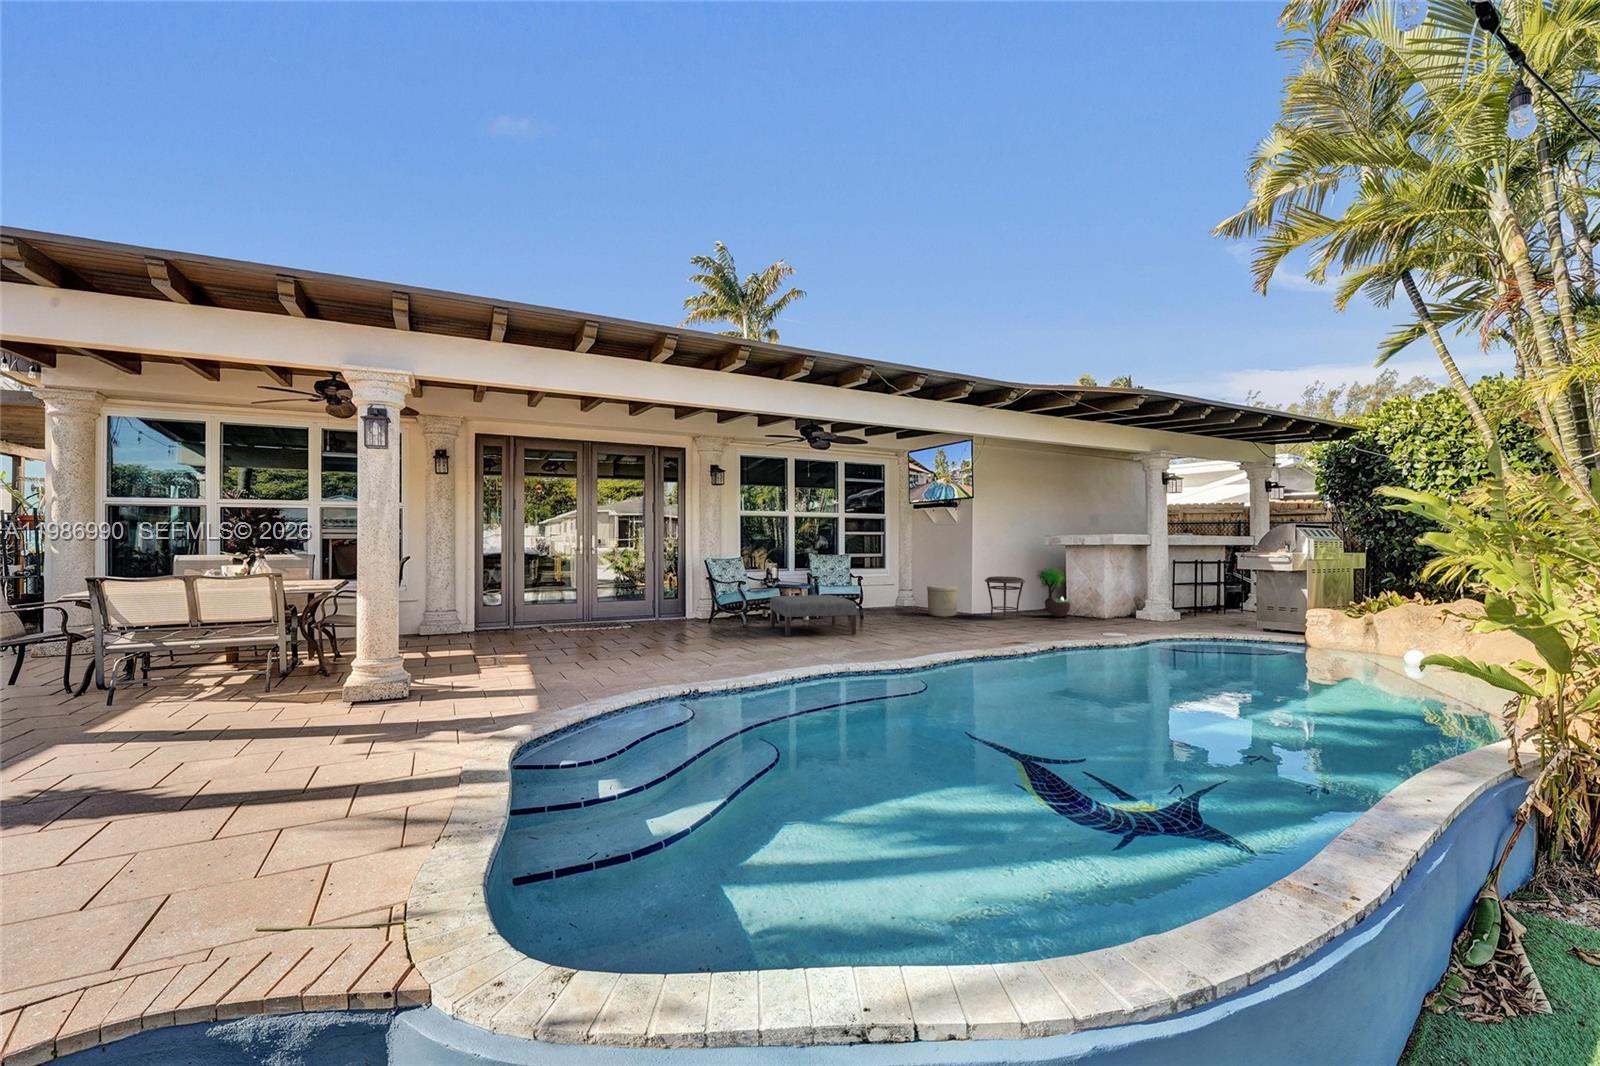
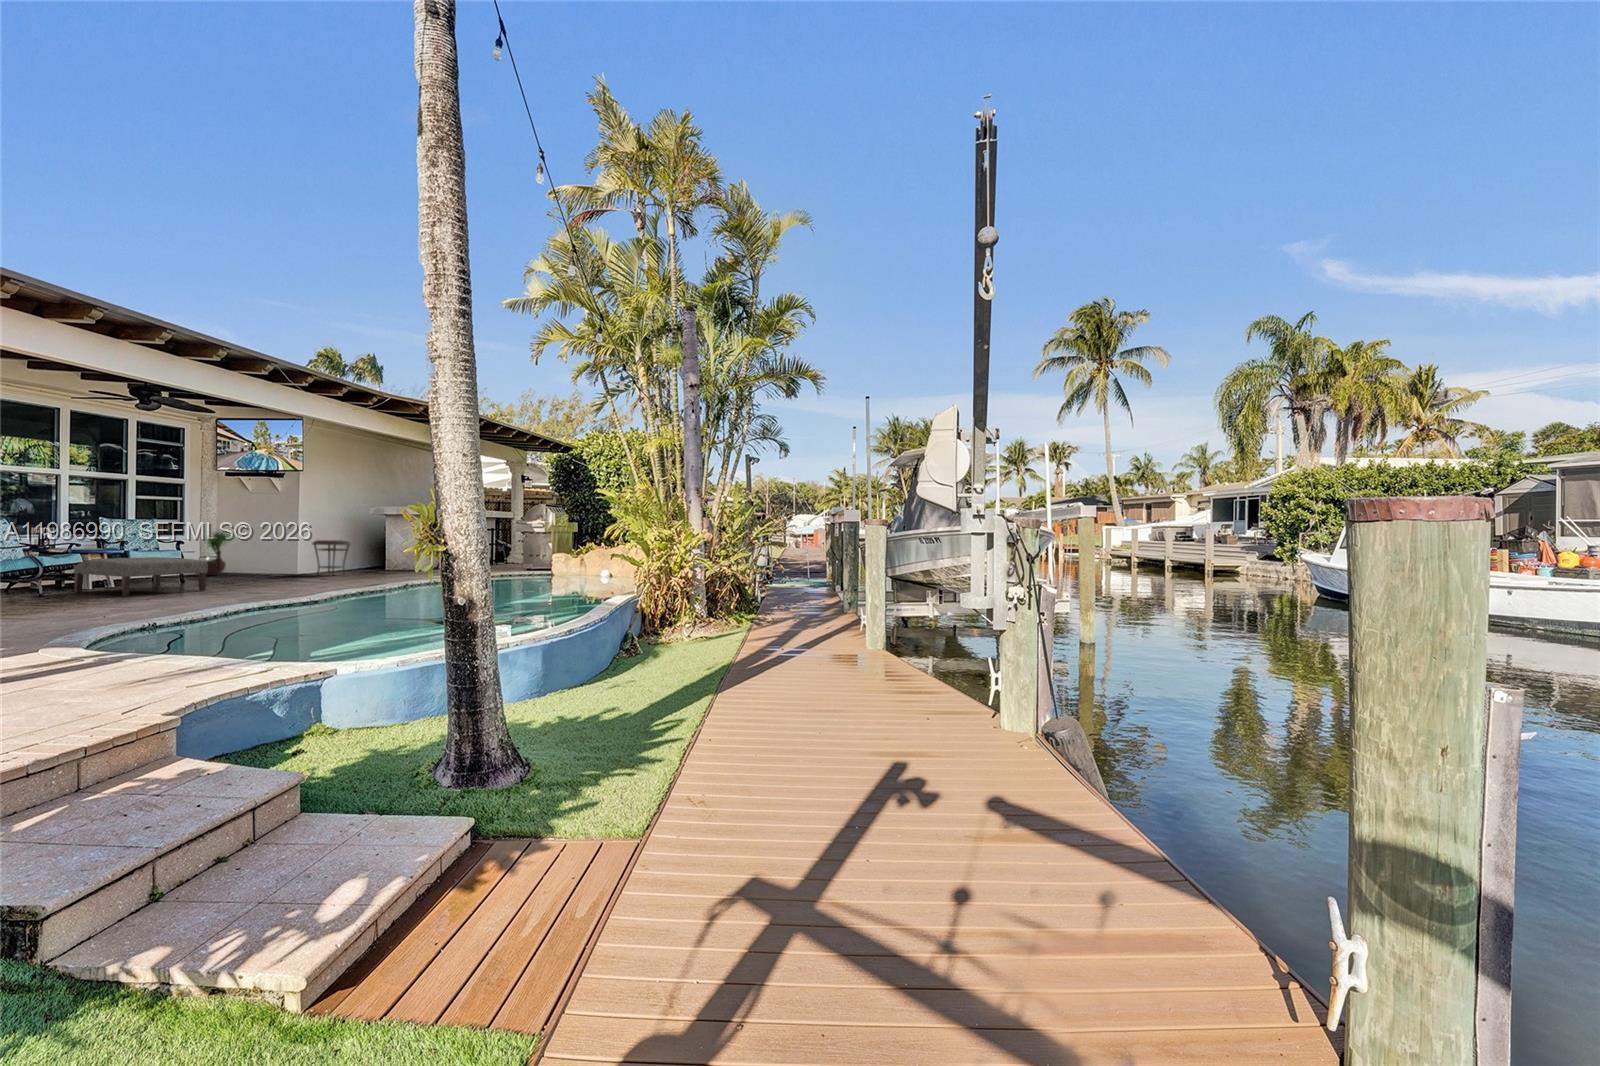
potted tree: present [1037,568,1070,617] -> present [204,532,231,576]
woven basket: present [927,585,958,617] -> none [247,549,282,577]

